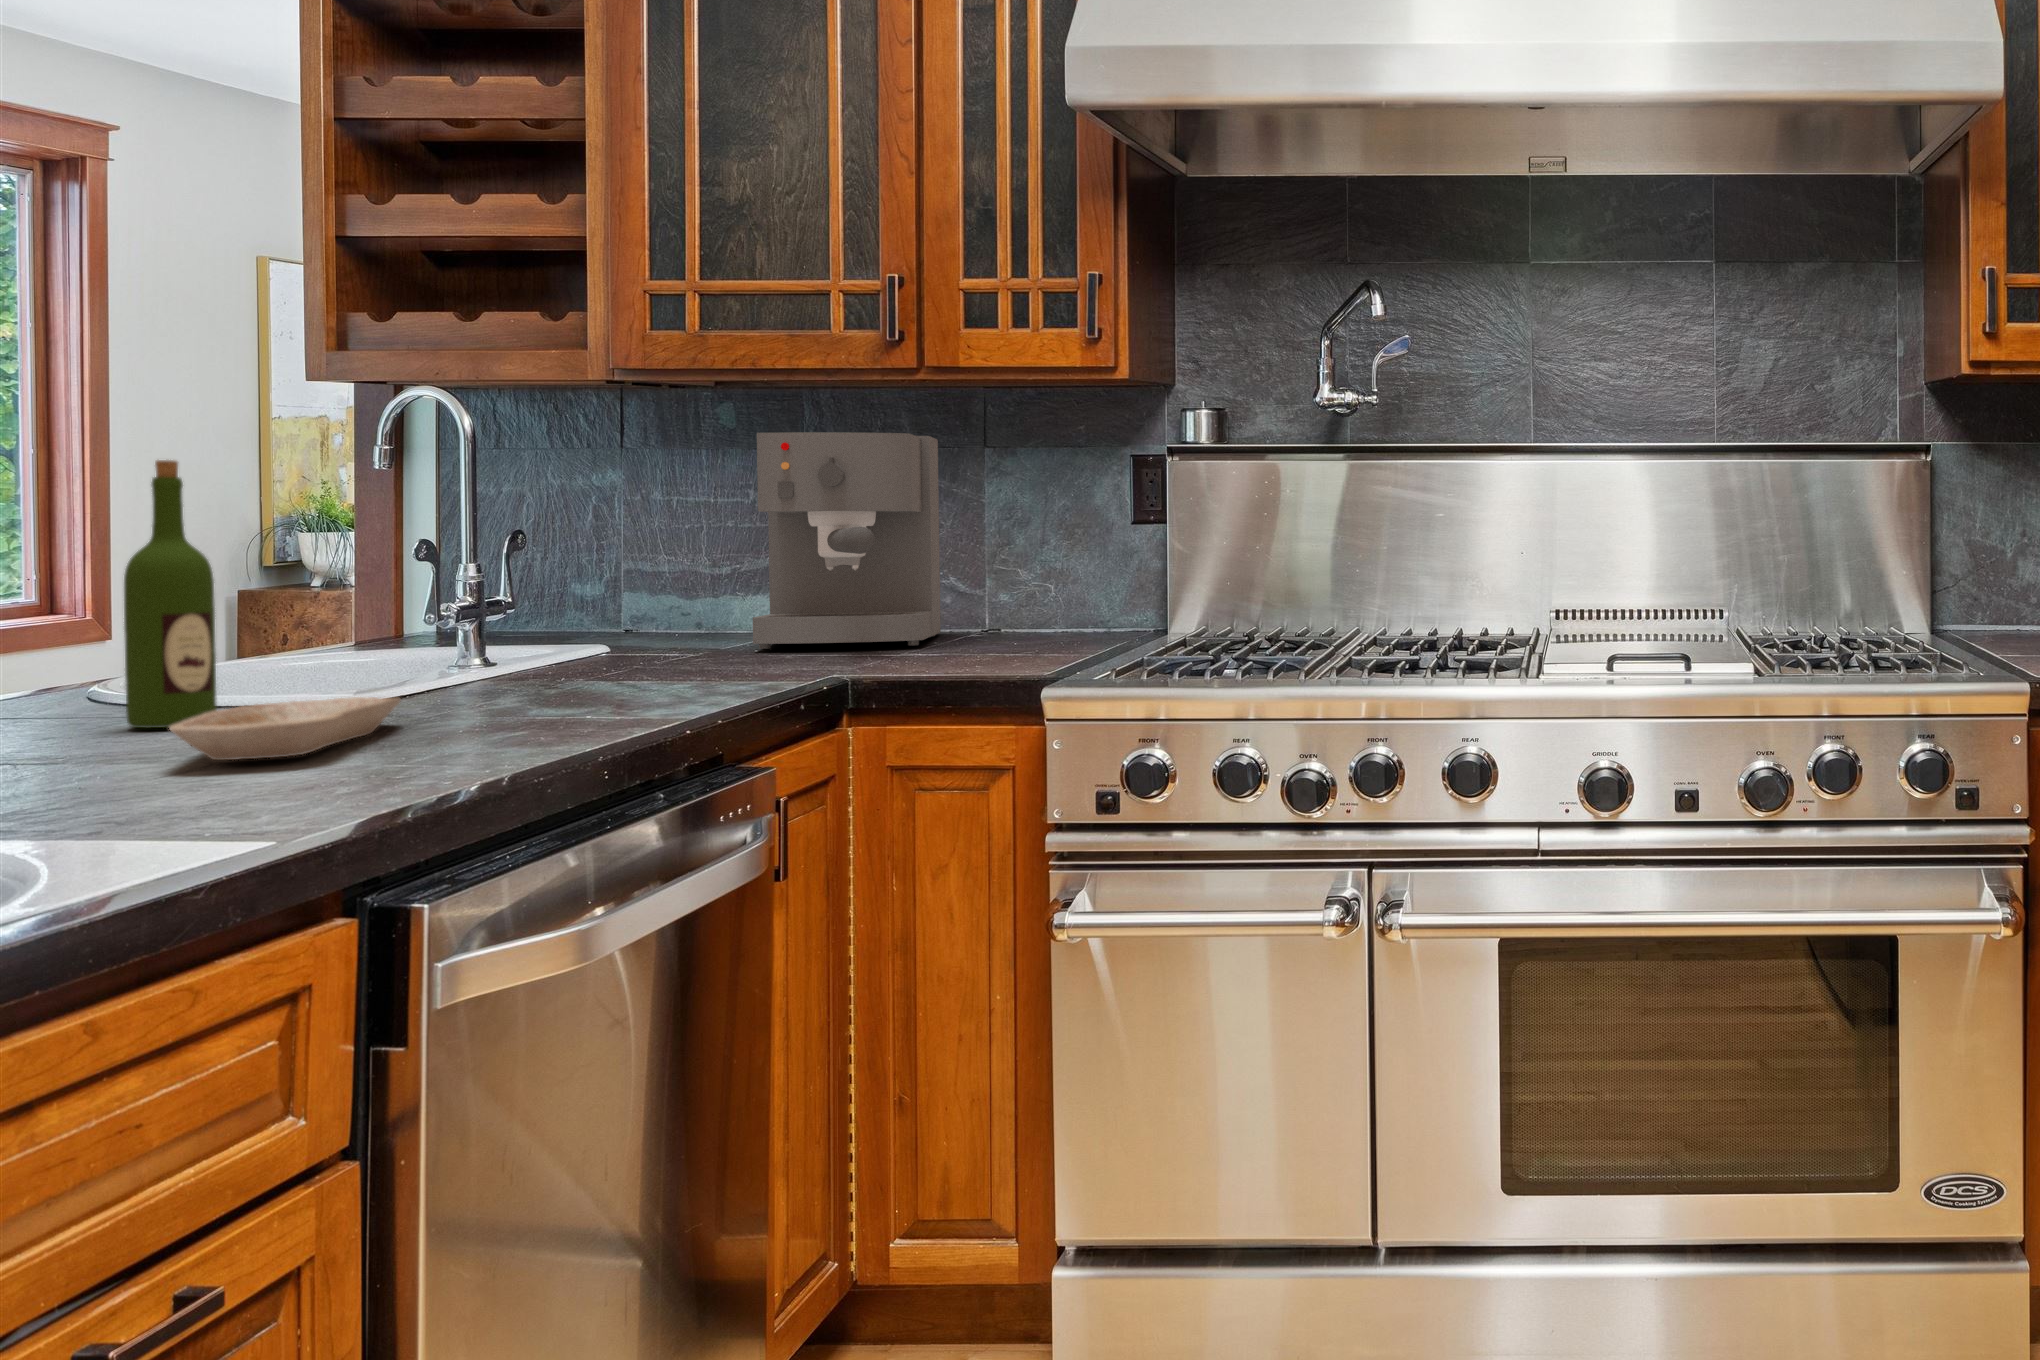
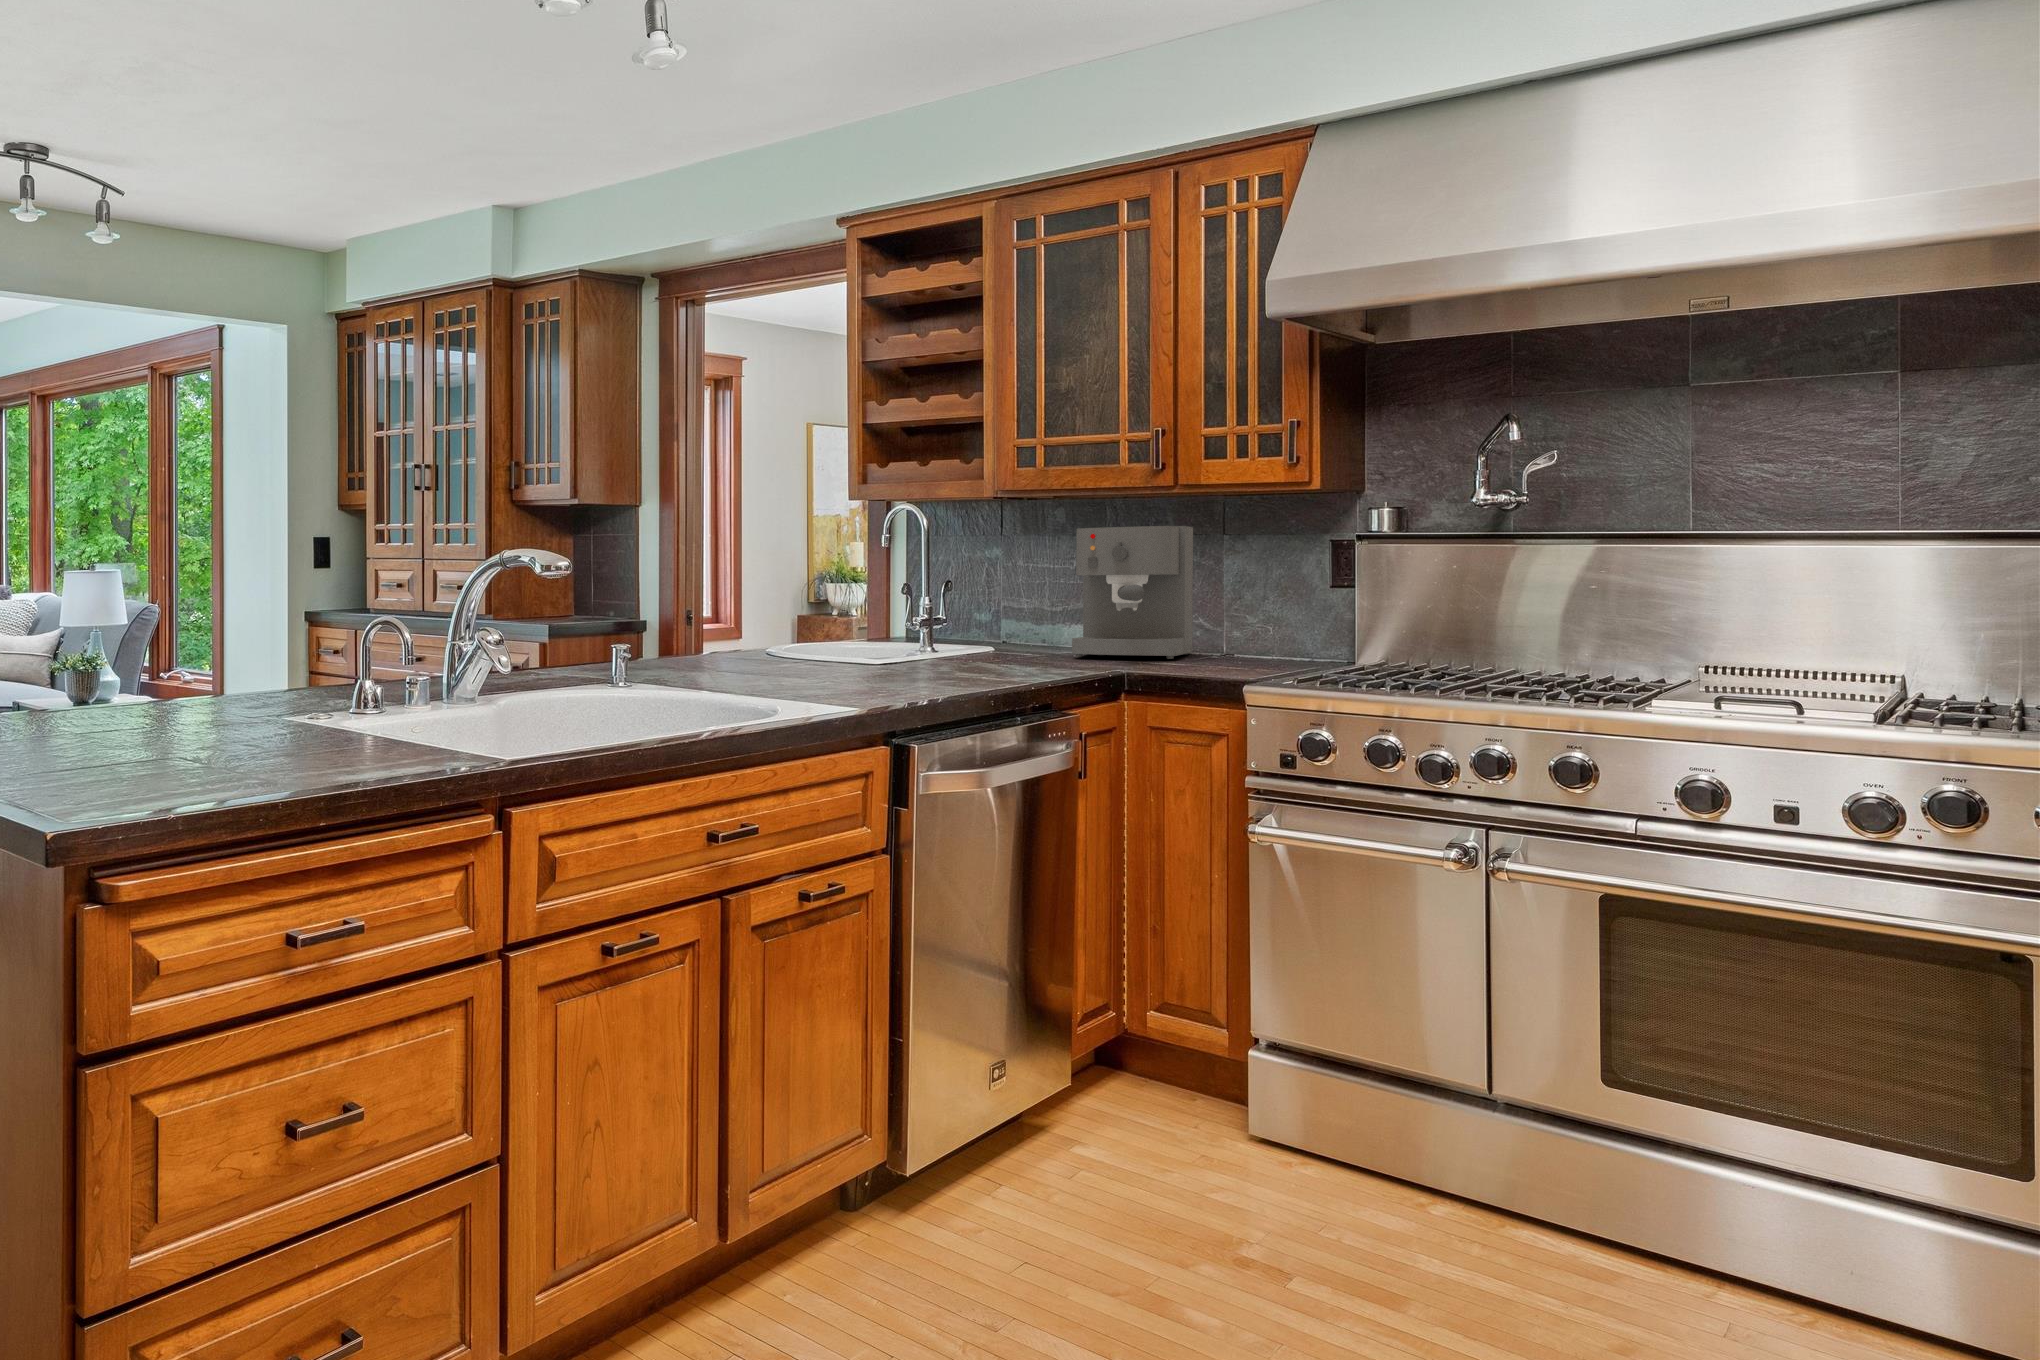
wine bottle: present [124,460,217,728] -> none [790,556,823,678]
tray: present [169,697,400,760] -> none [815,668,899,691]

